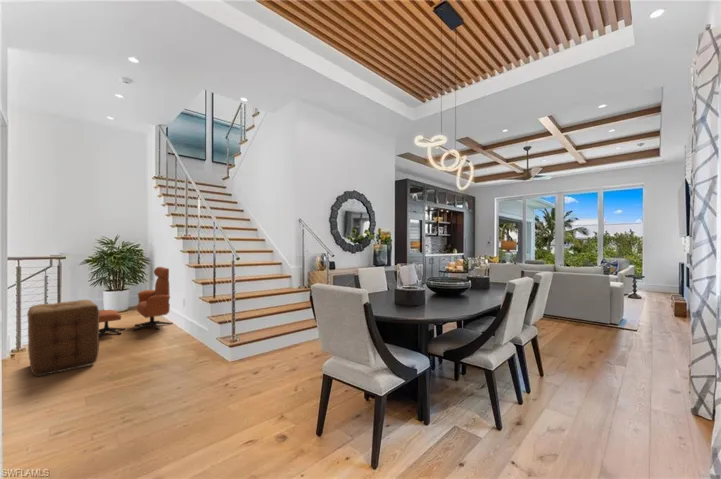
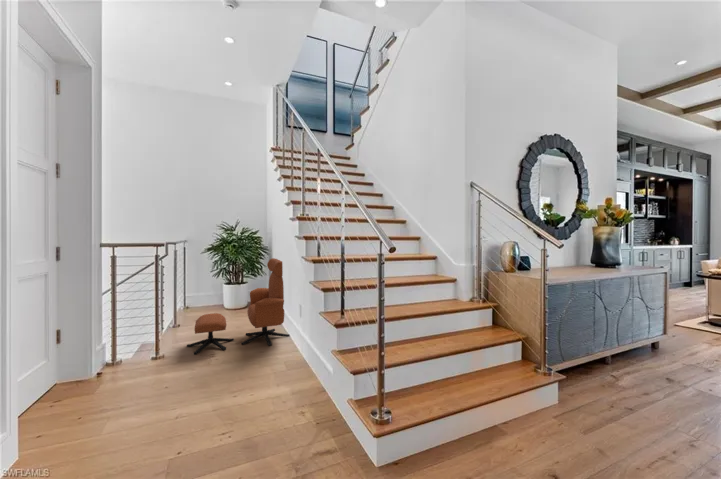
ottoman: present [27,300,99,376] -> none [63,309,175,440]

